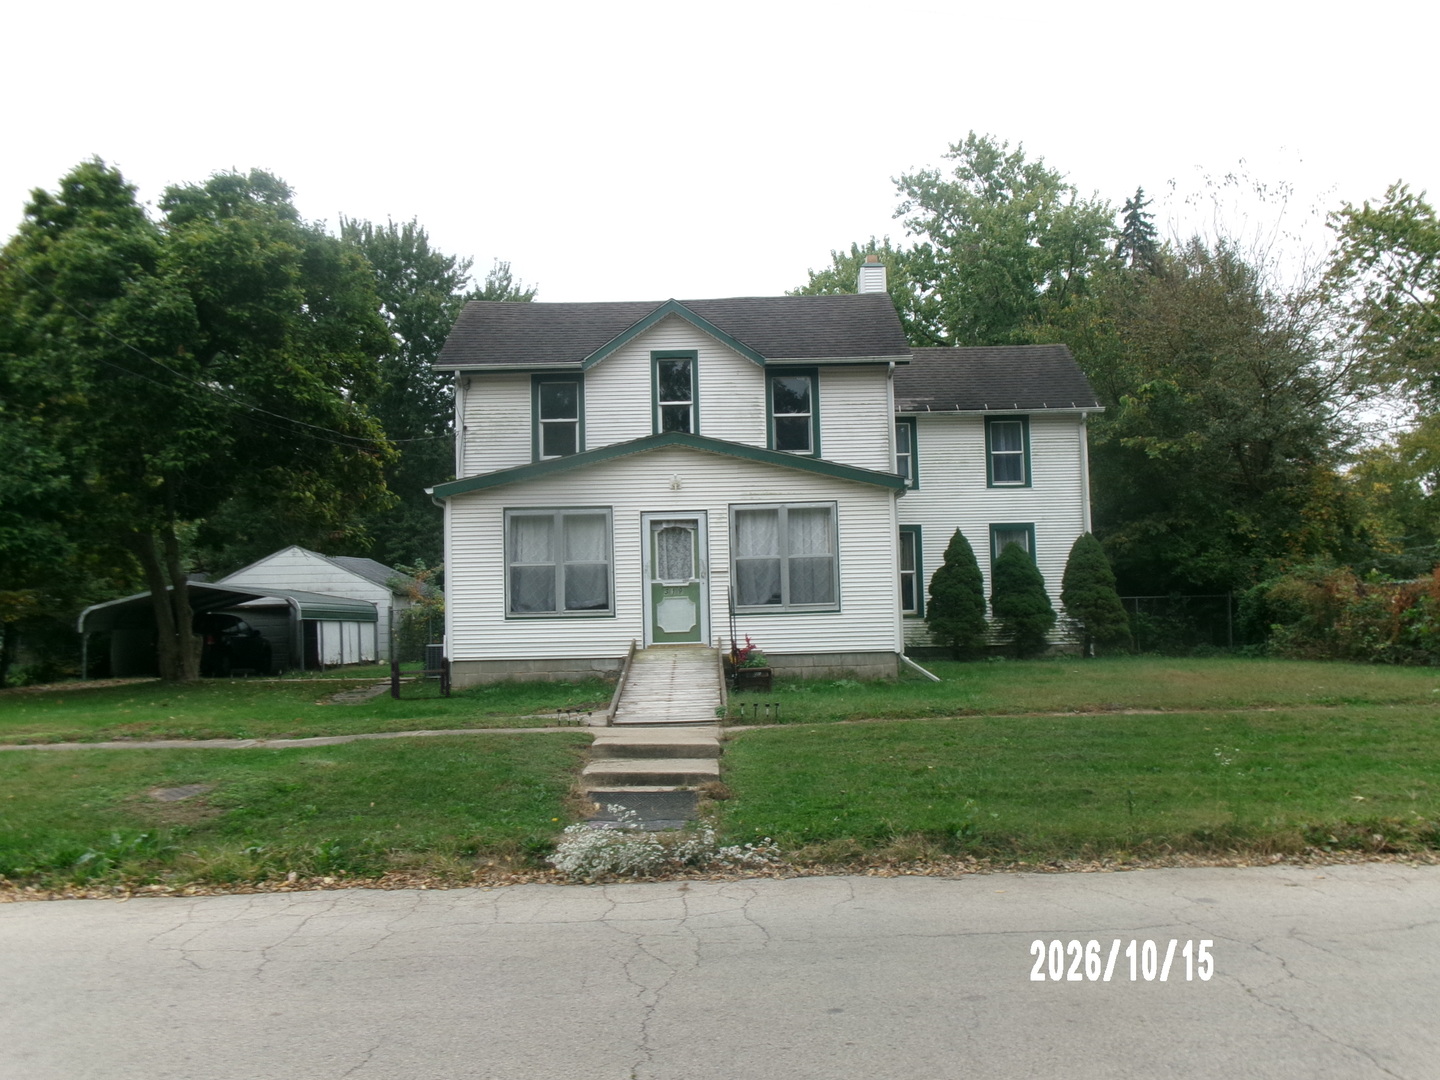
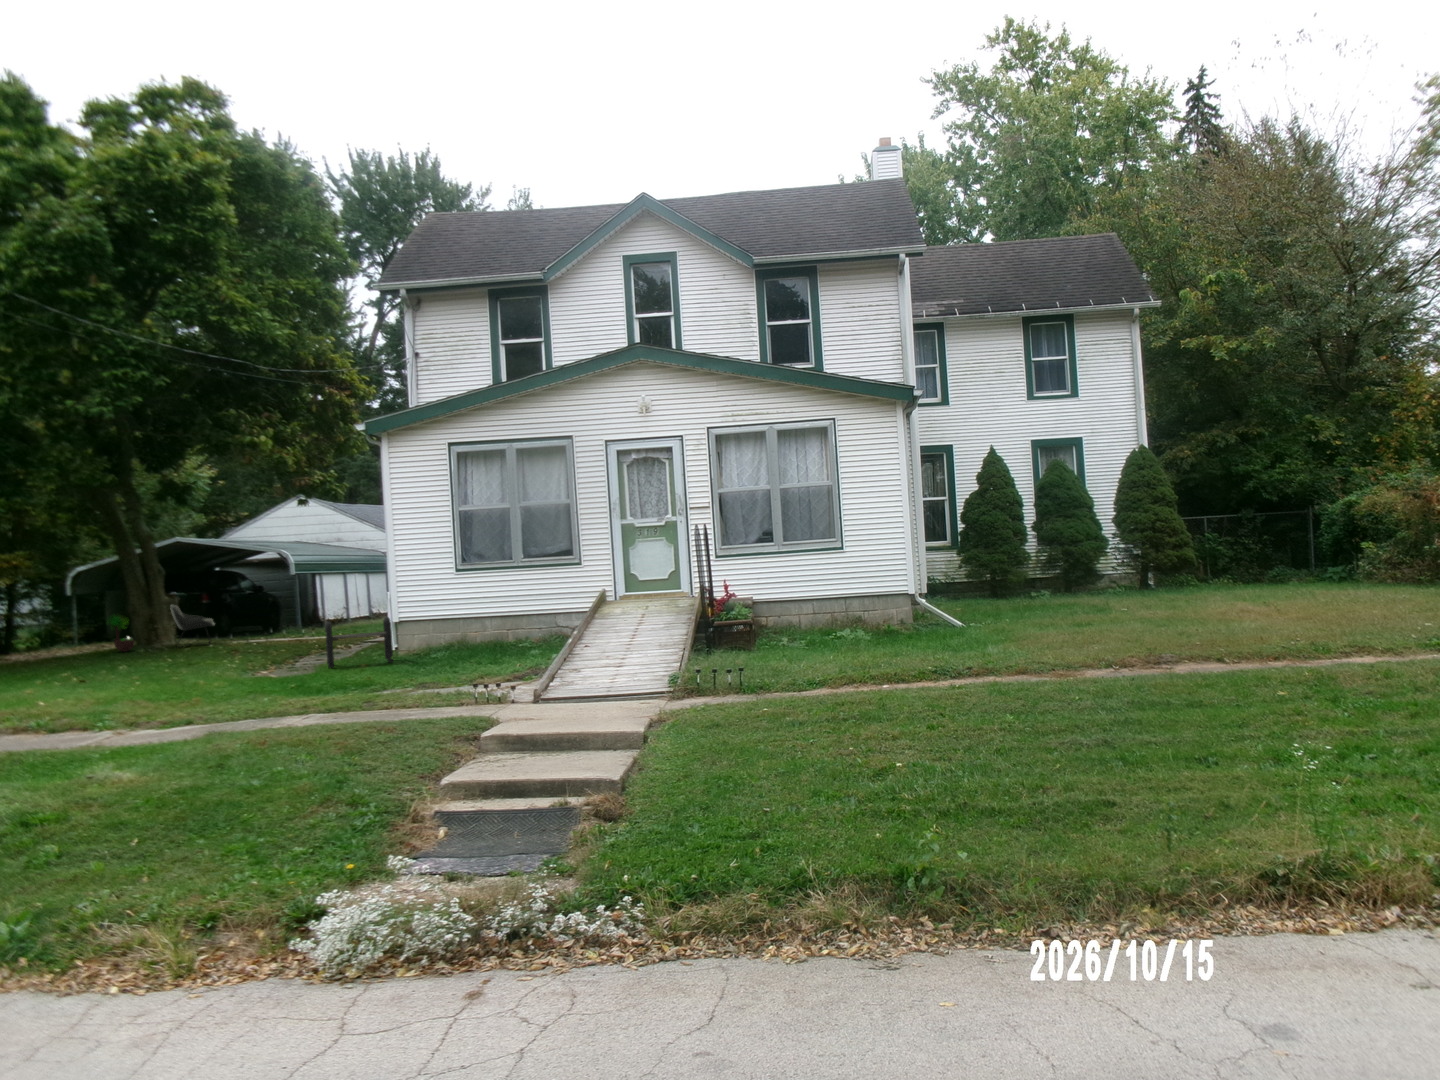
lounge chair: none [216,642,255,683] -> present [170,605,215,646]
potted tree: none [157,646,182,684] -> present [107,616,135,652]

